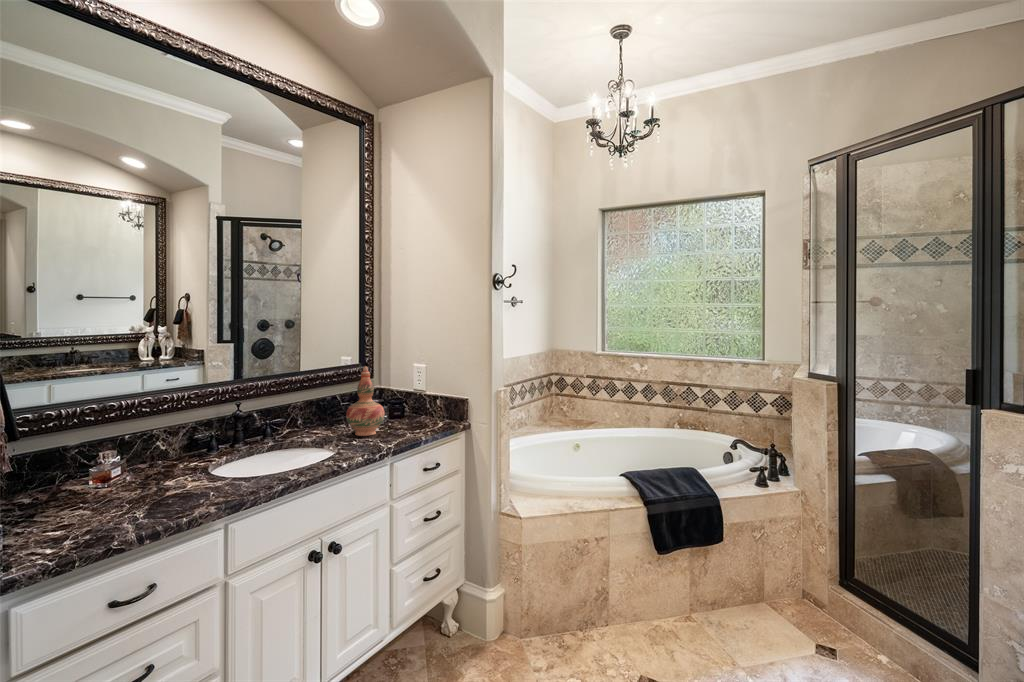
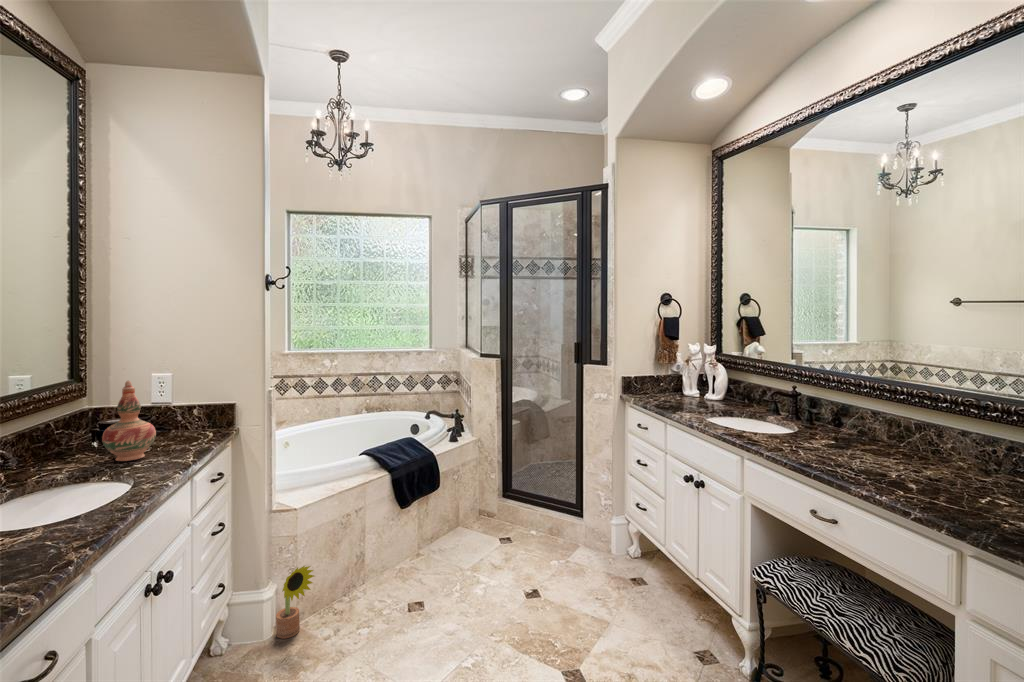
decorative plant: none [490,580,529,653] -> present [276,566,314,639]

